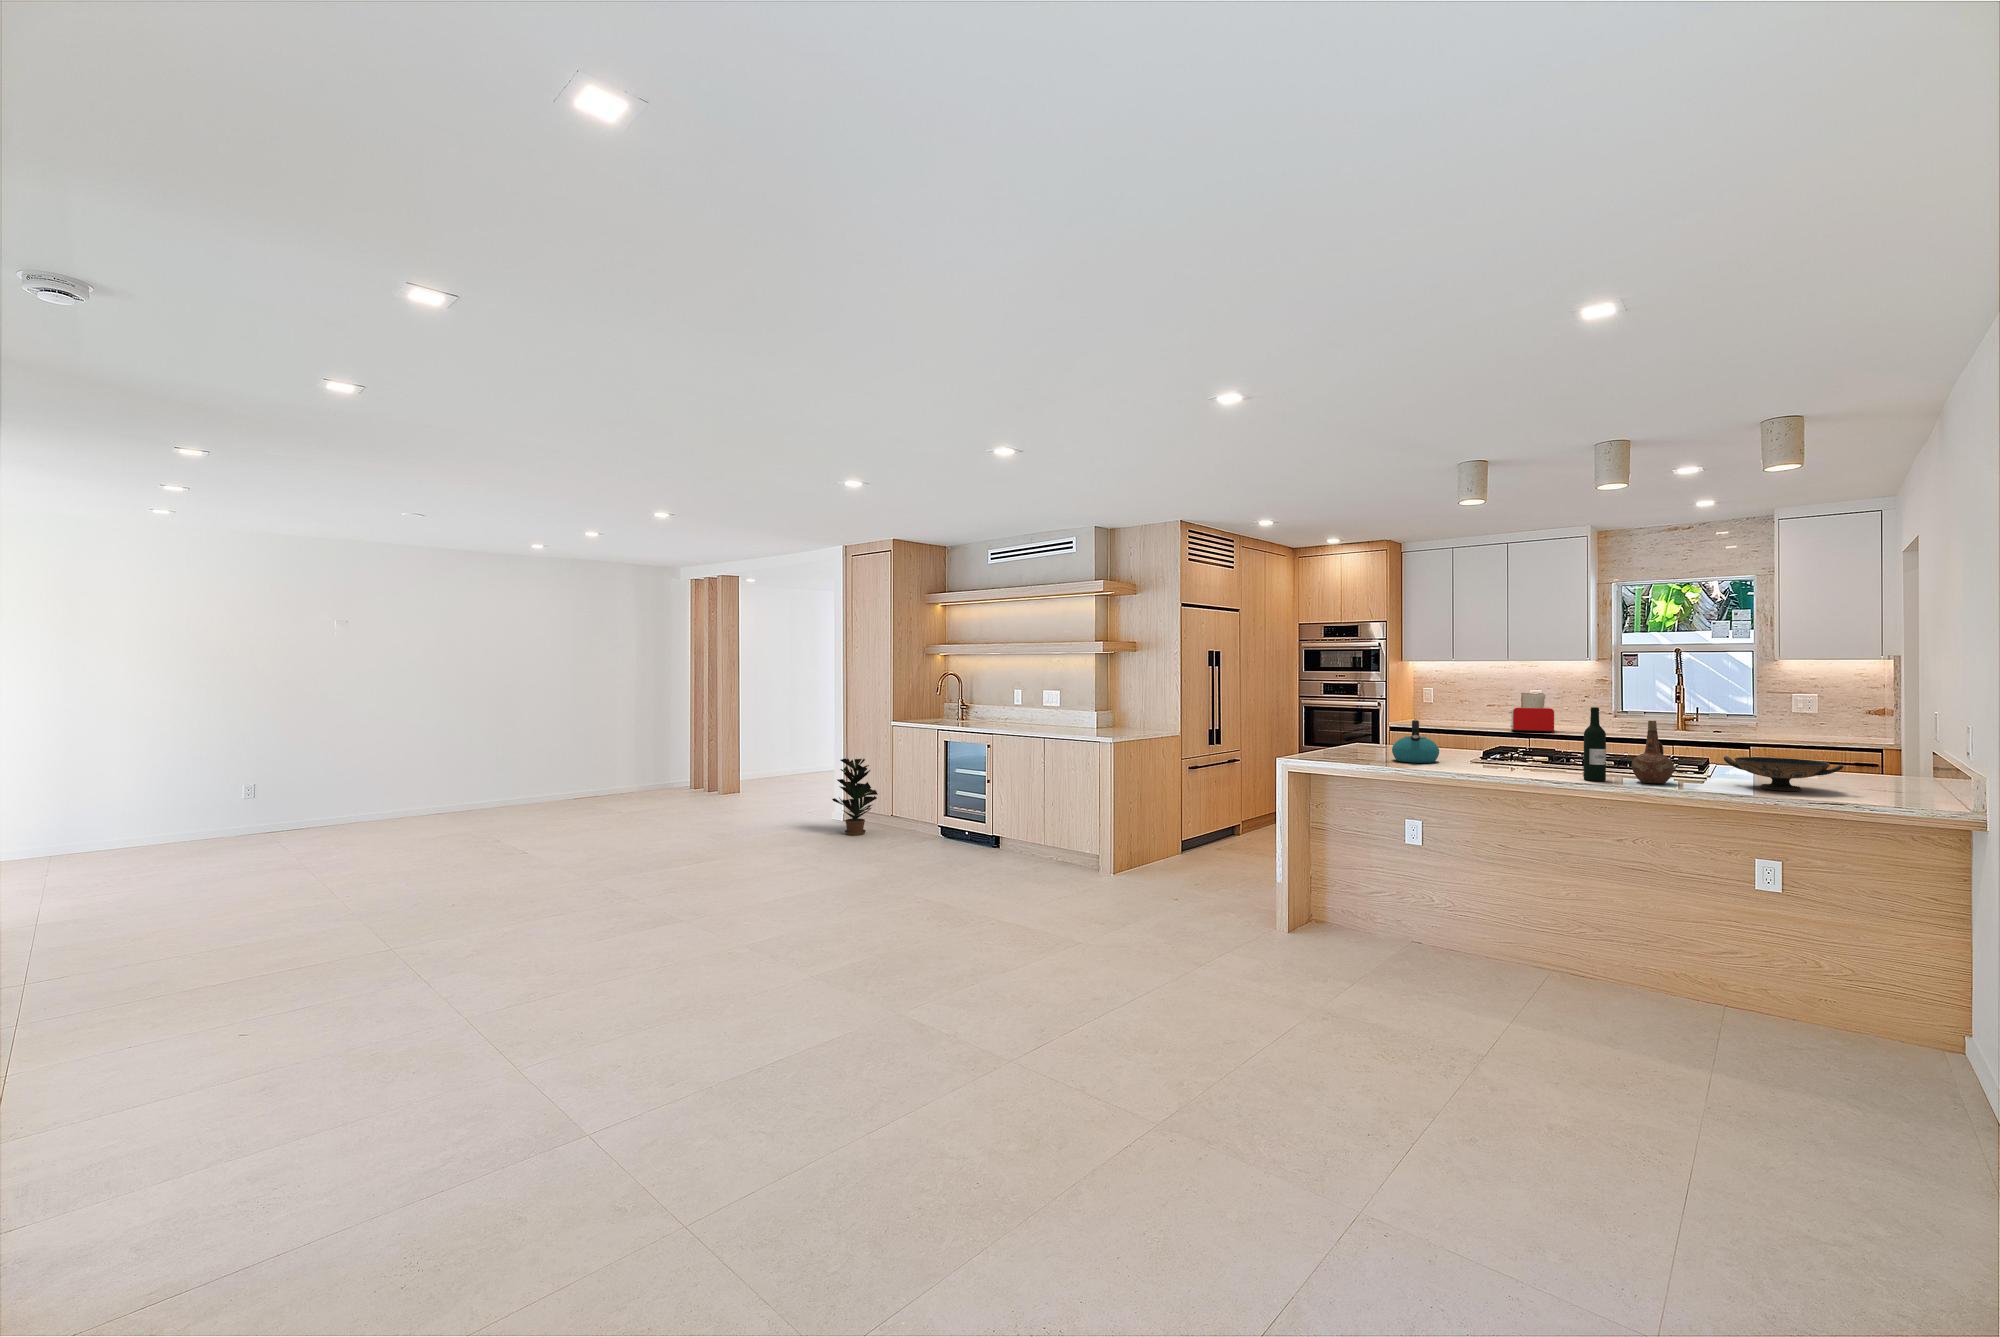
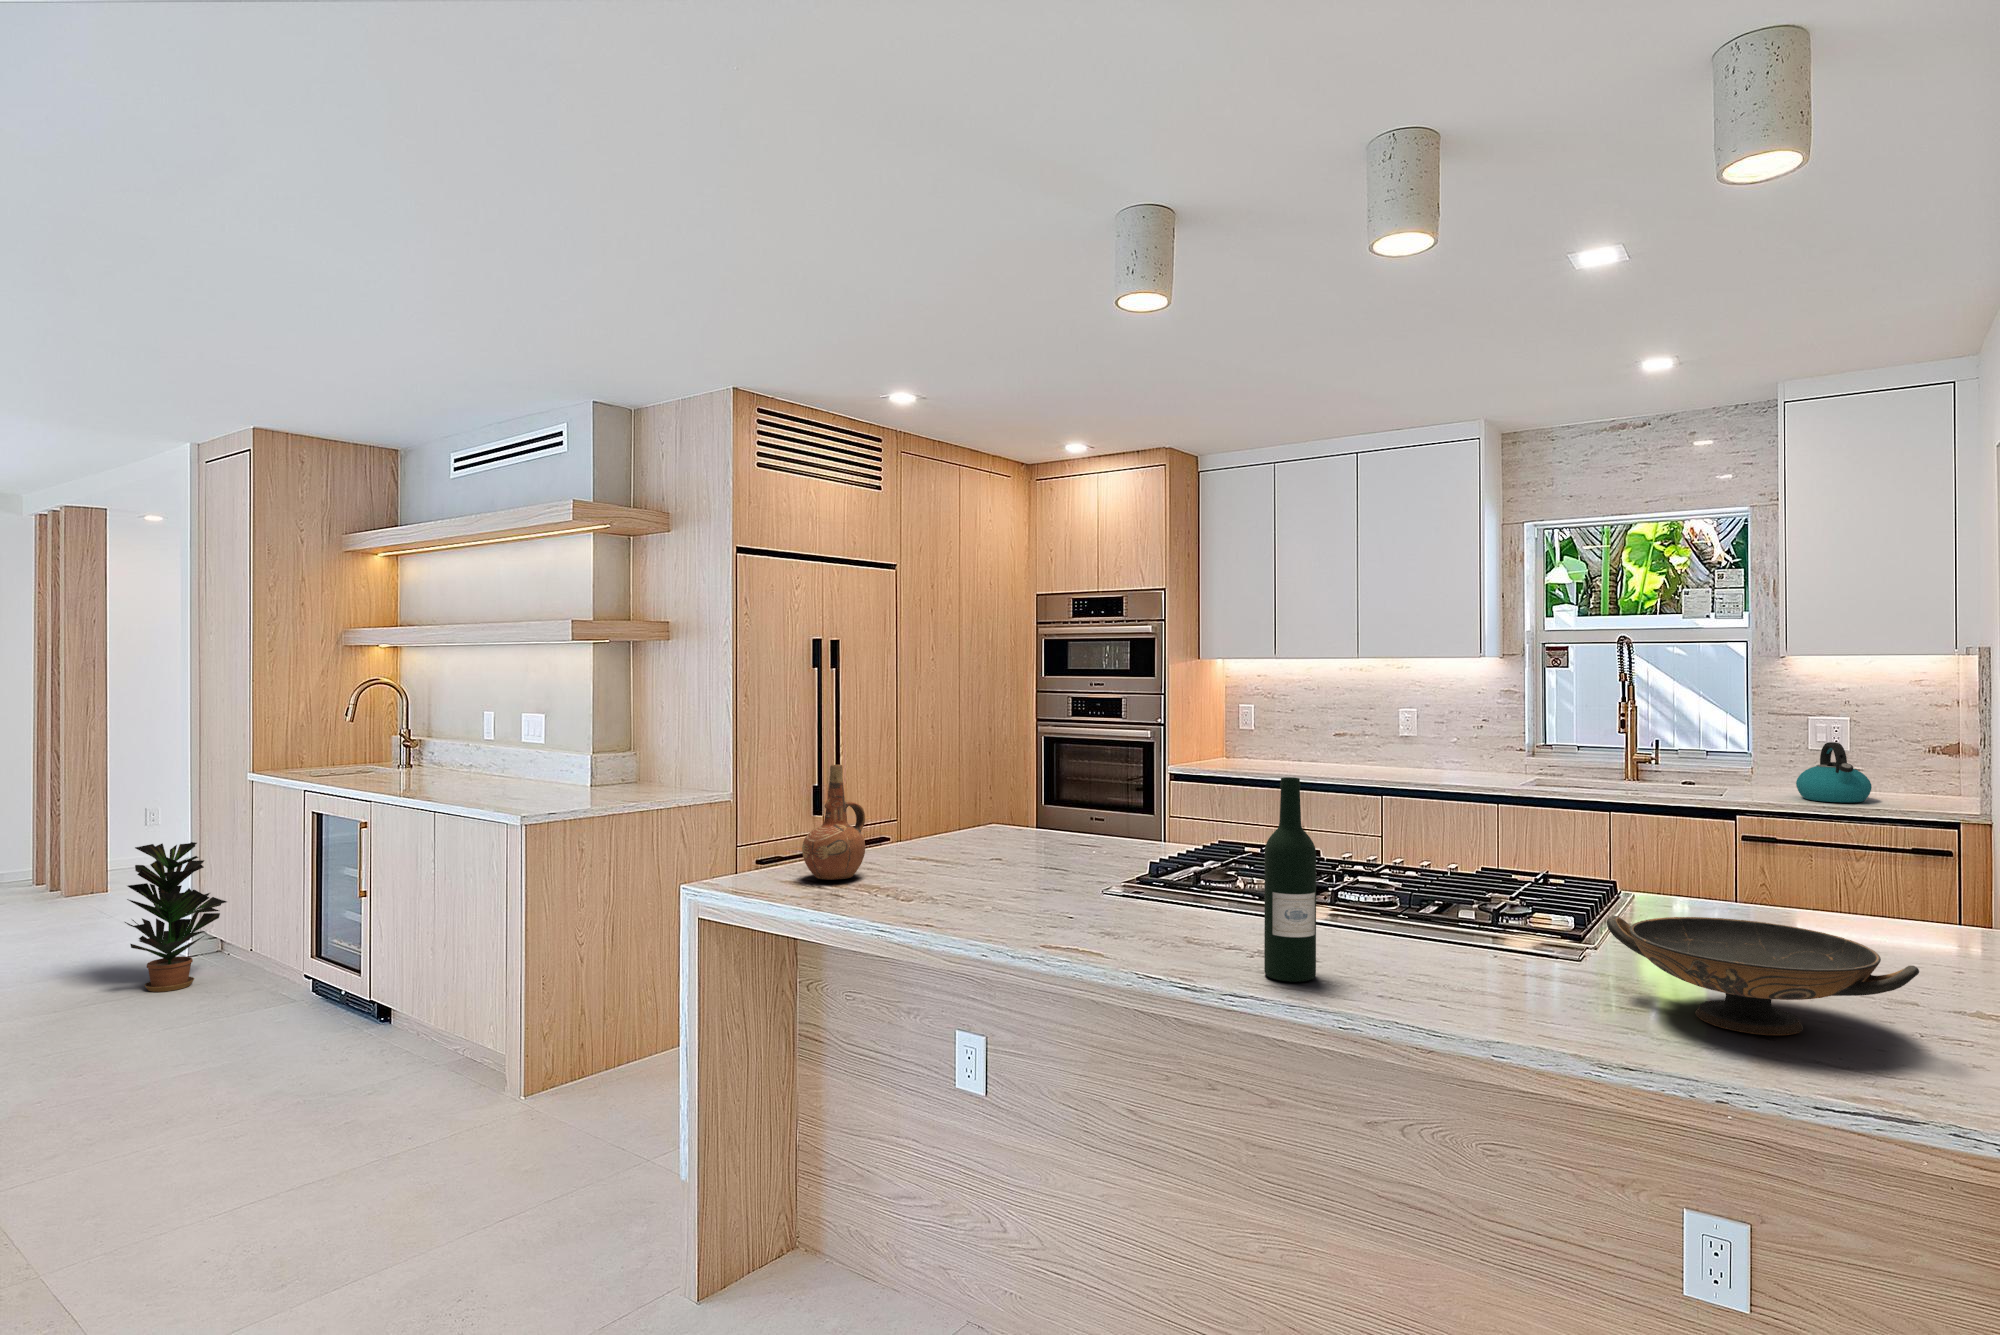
toaster: present [1509,693,1554,733] -> none [1344,715,1416,787]
kettle: present [1392,720,1439,763] -> present [1796,742,1872,803]
ceramic pitcher: present [1632,721,1674,783] -> present [802,765,865,880]

